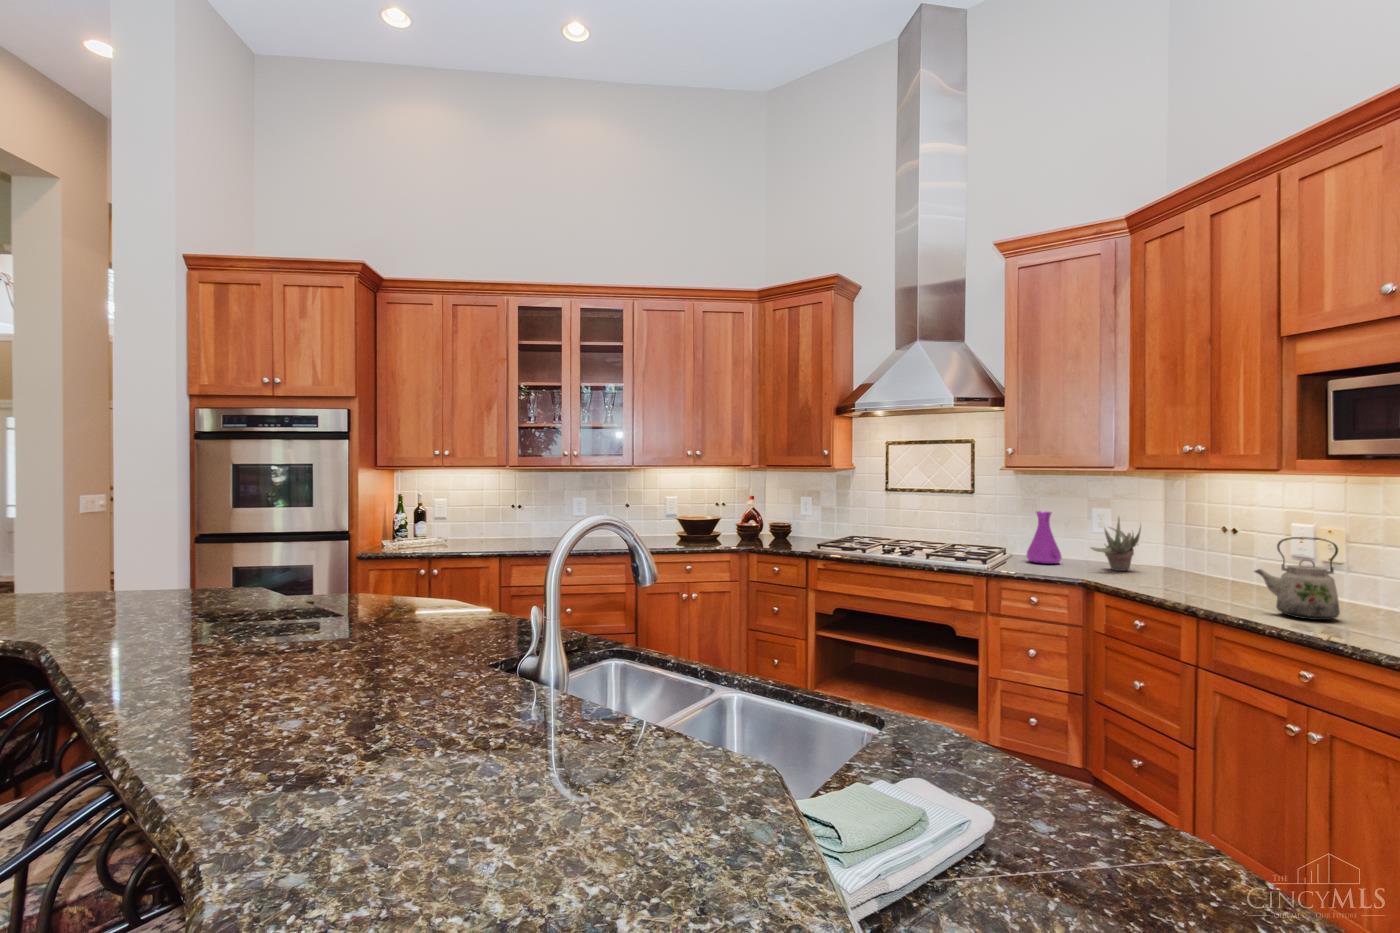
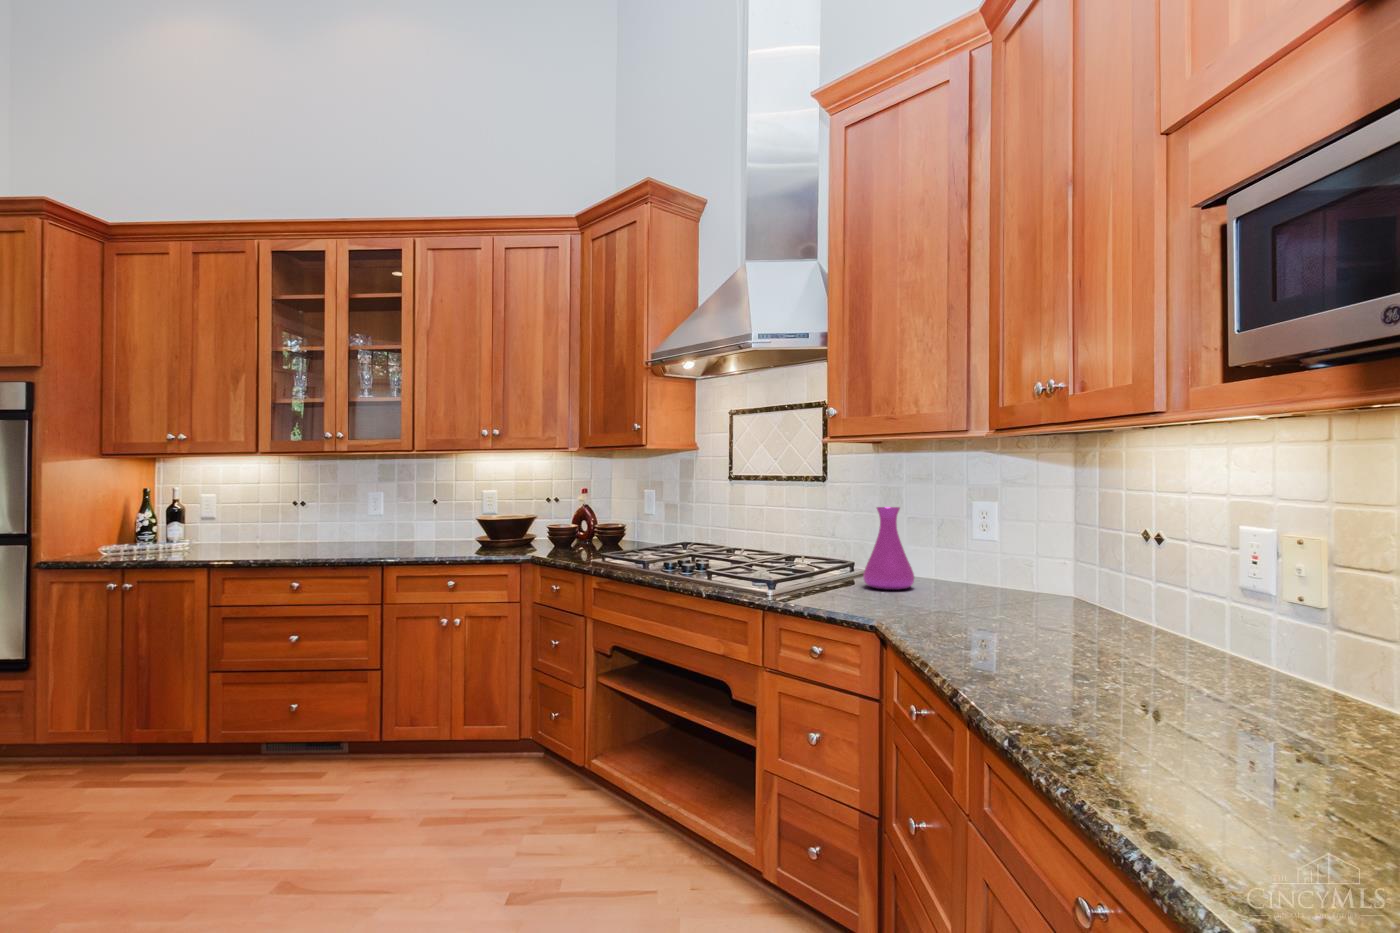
succulent plant: present [1091,517,1141,571] -> none [919,513,1010,605]
kettle: present [1254,537,1340,620] -> none [1039,549,1202,739]

